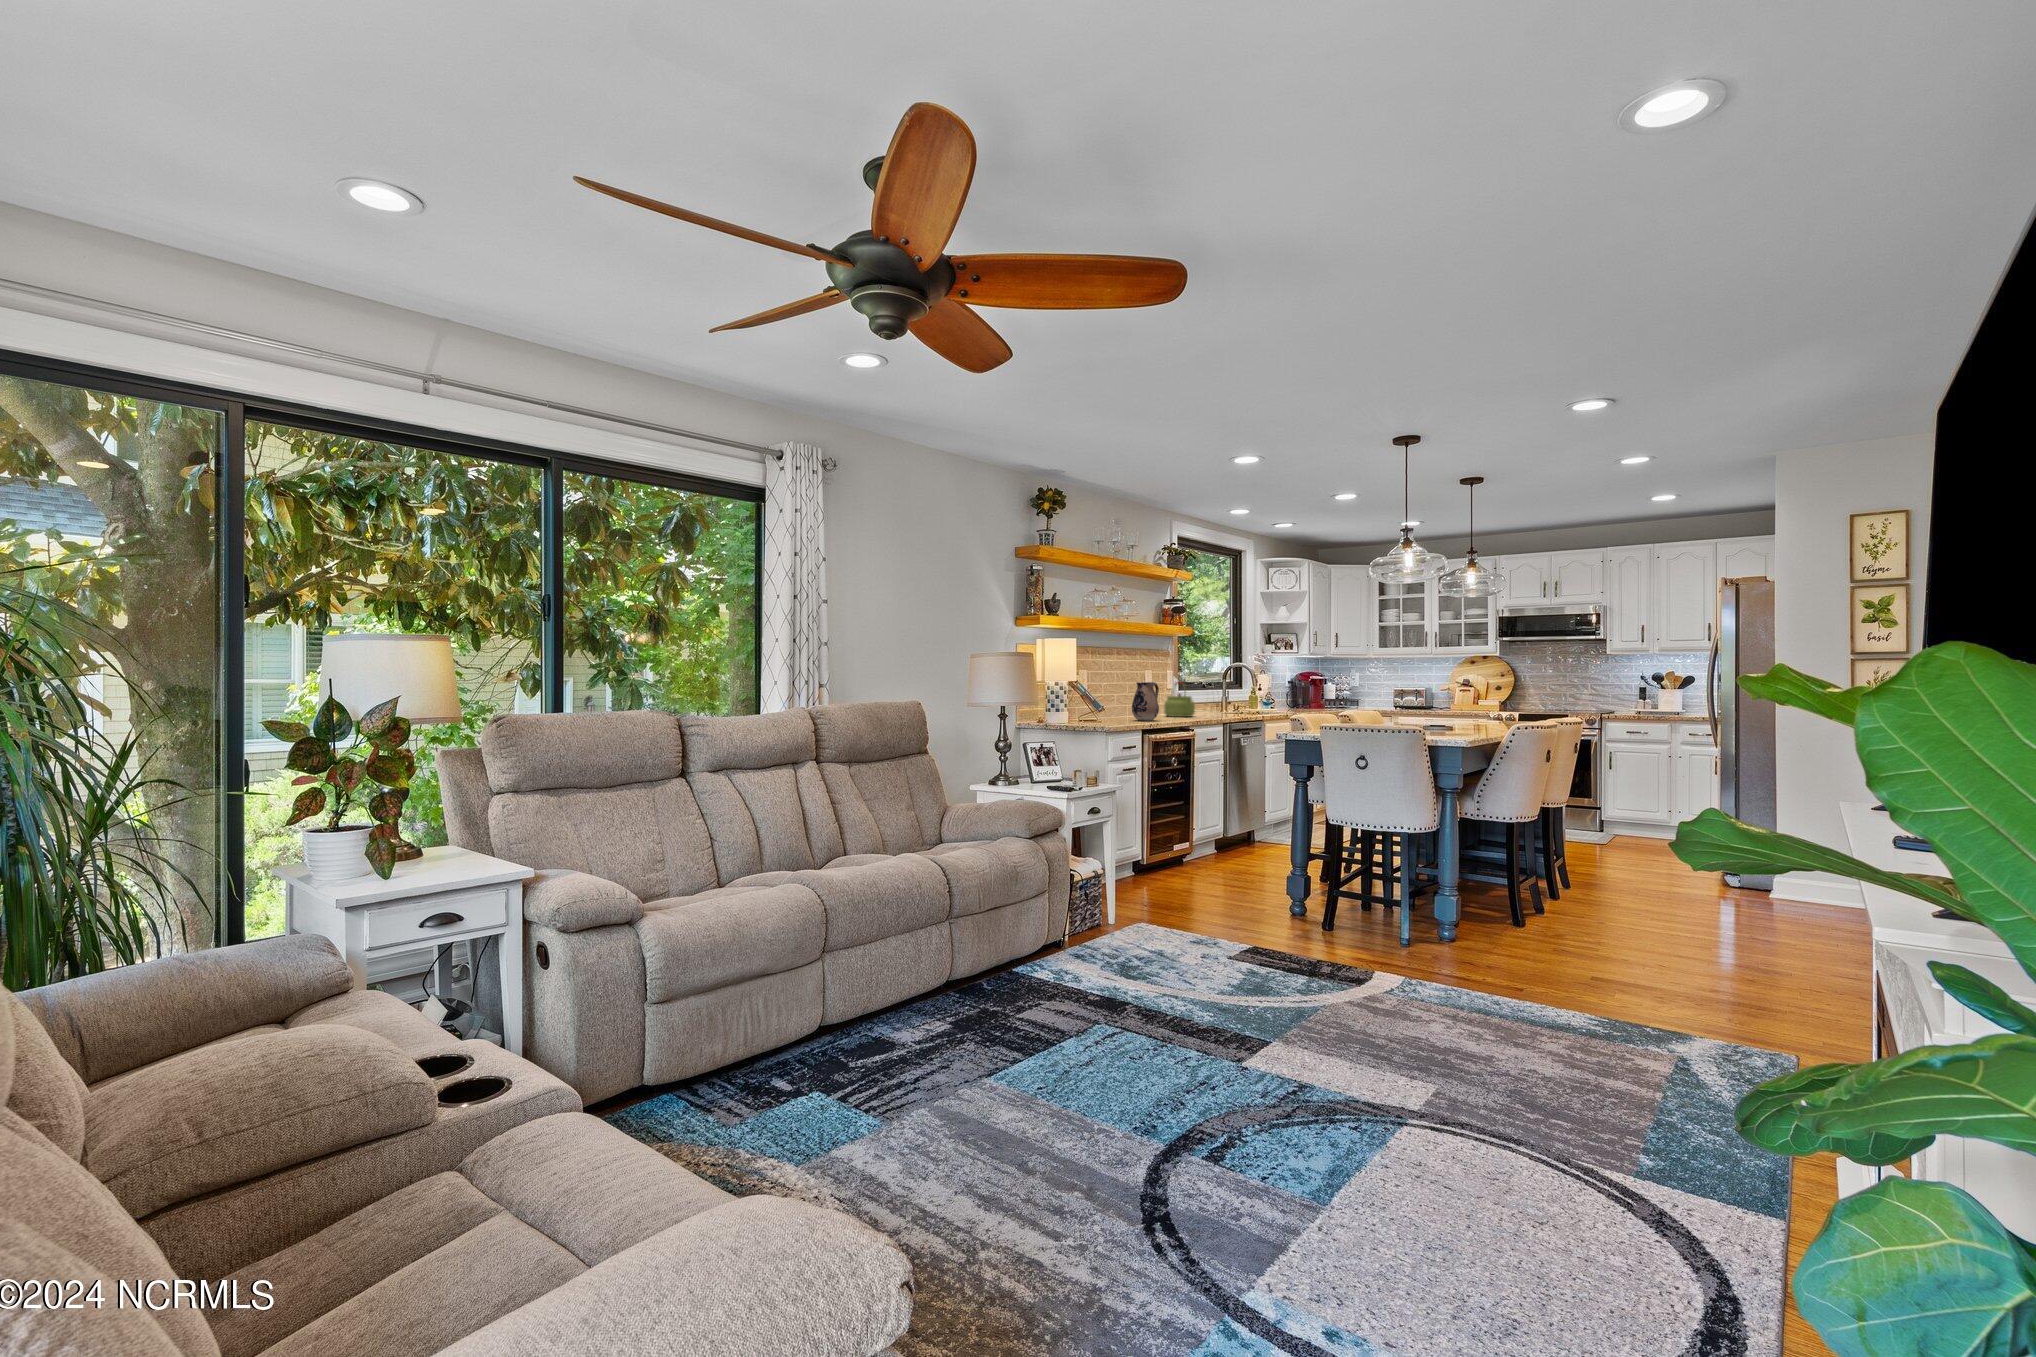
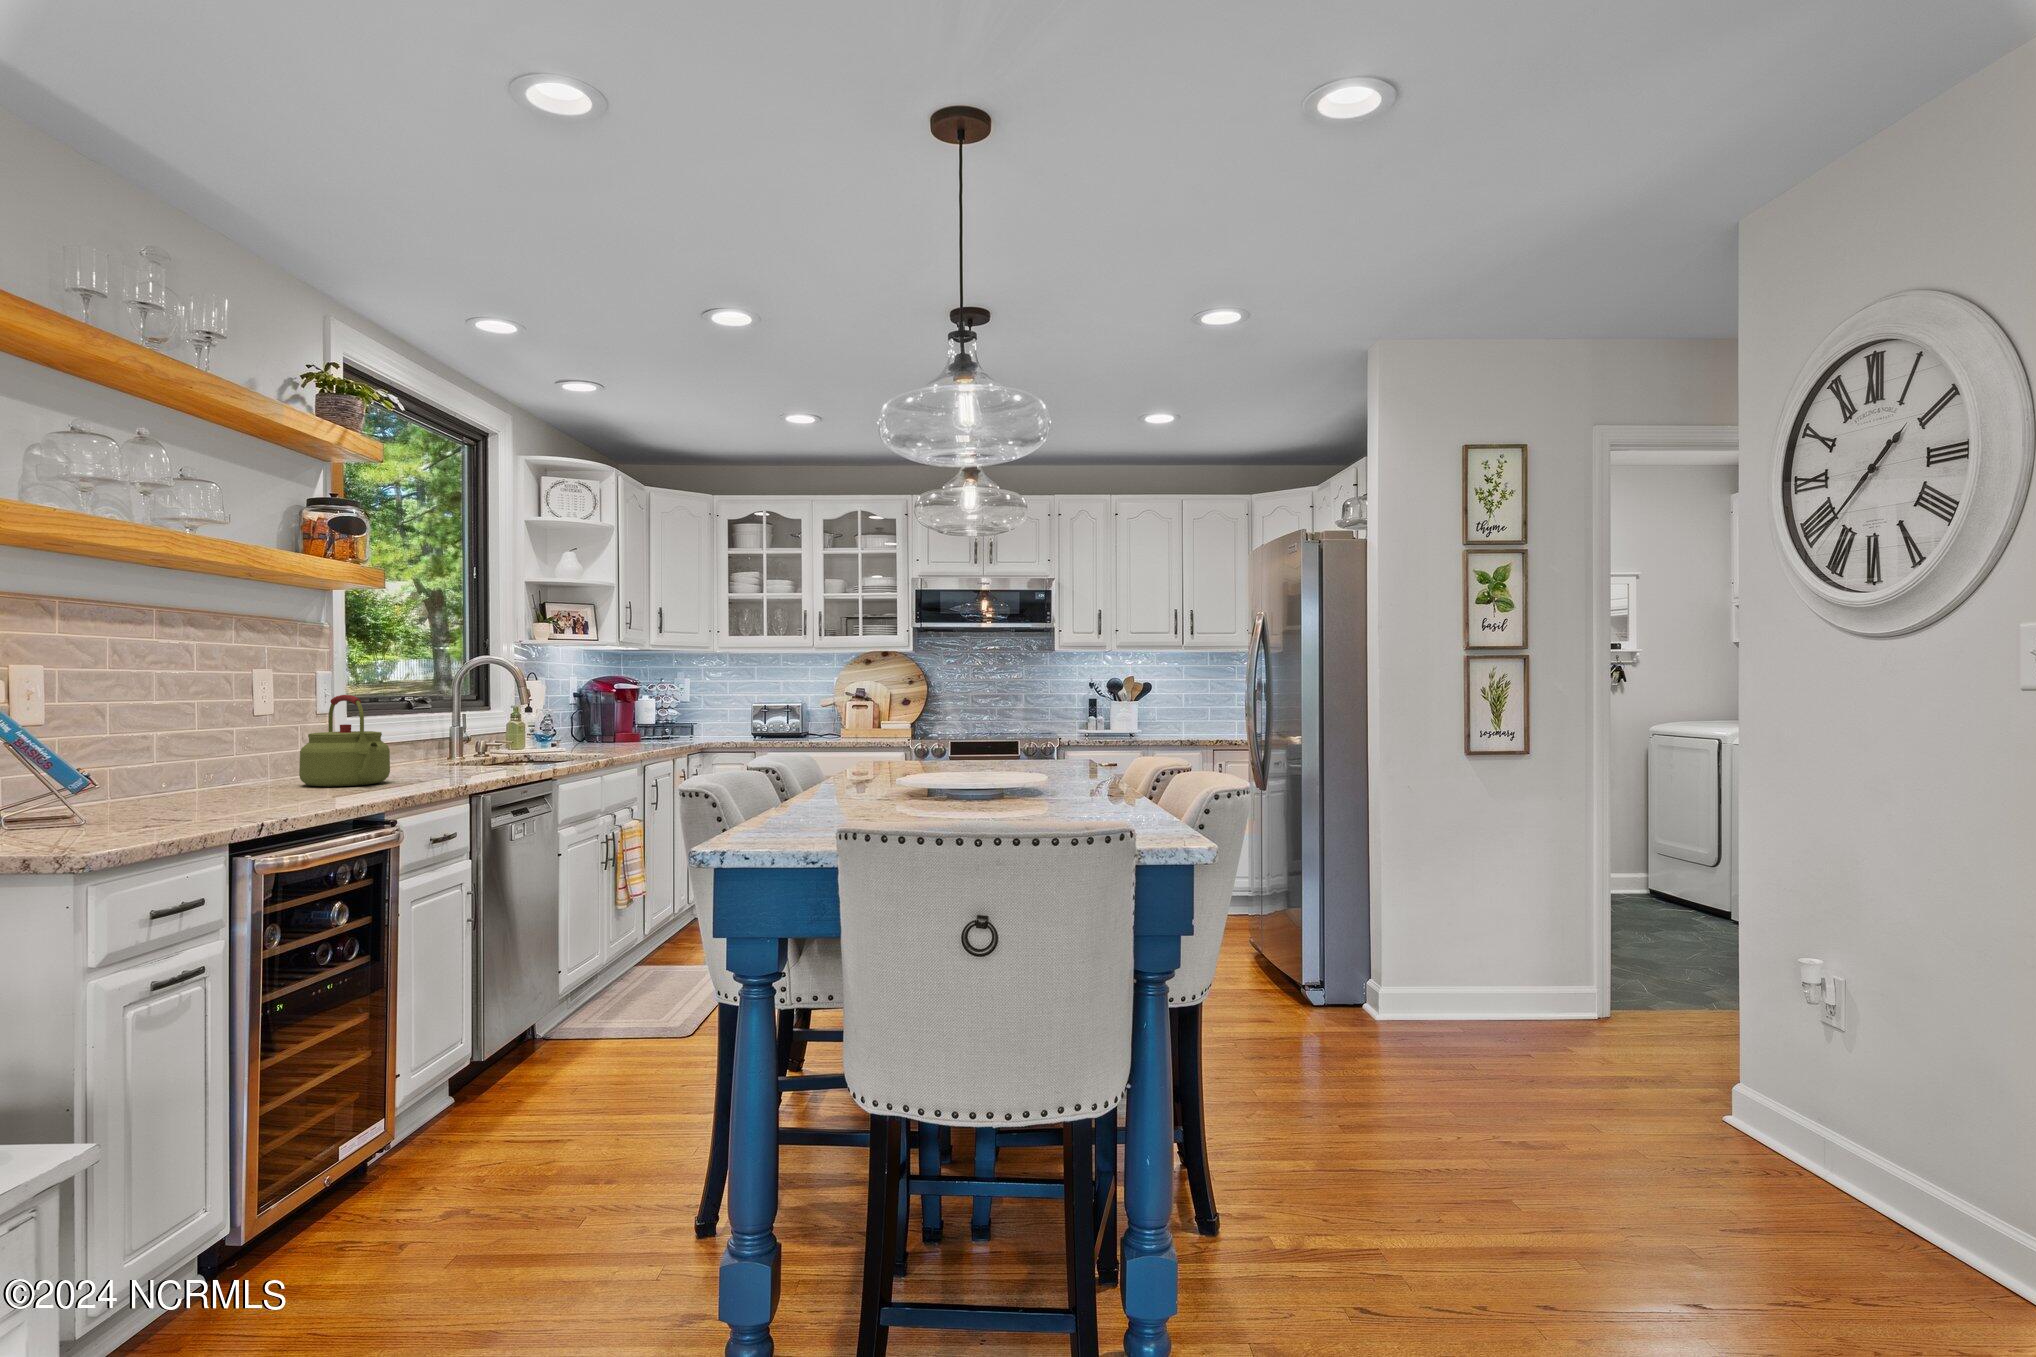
ceramic pitcher: present [1132,682,1159,721] -> none [176,698,277,813]

